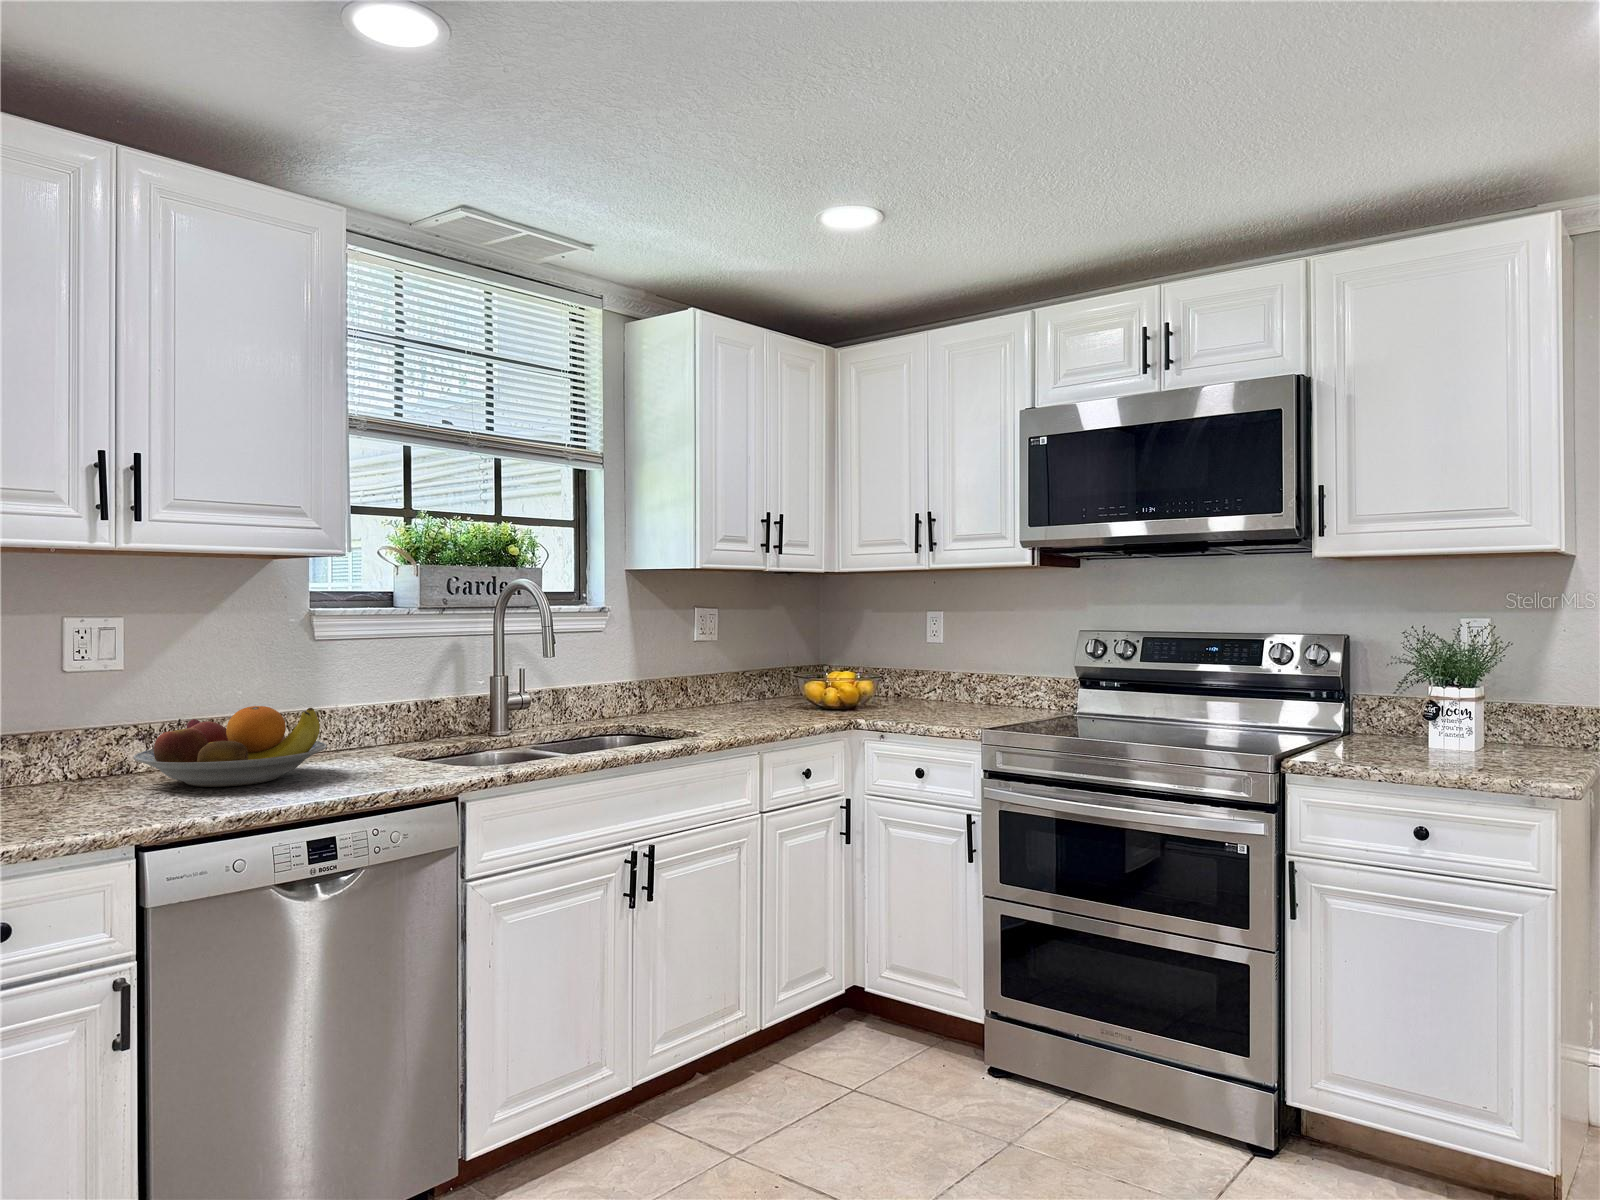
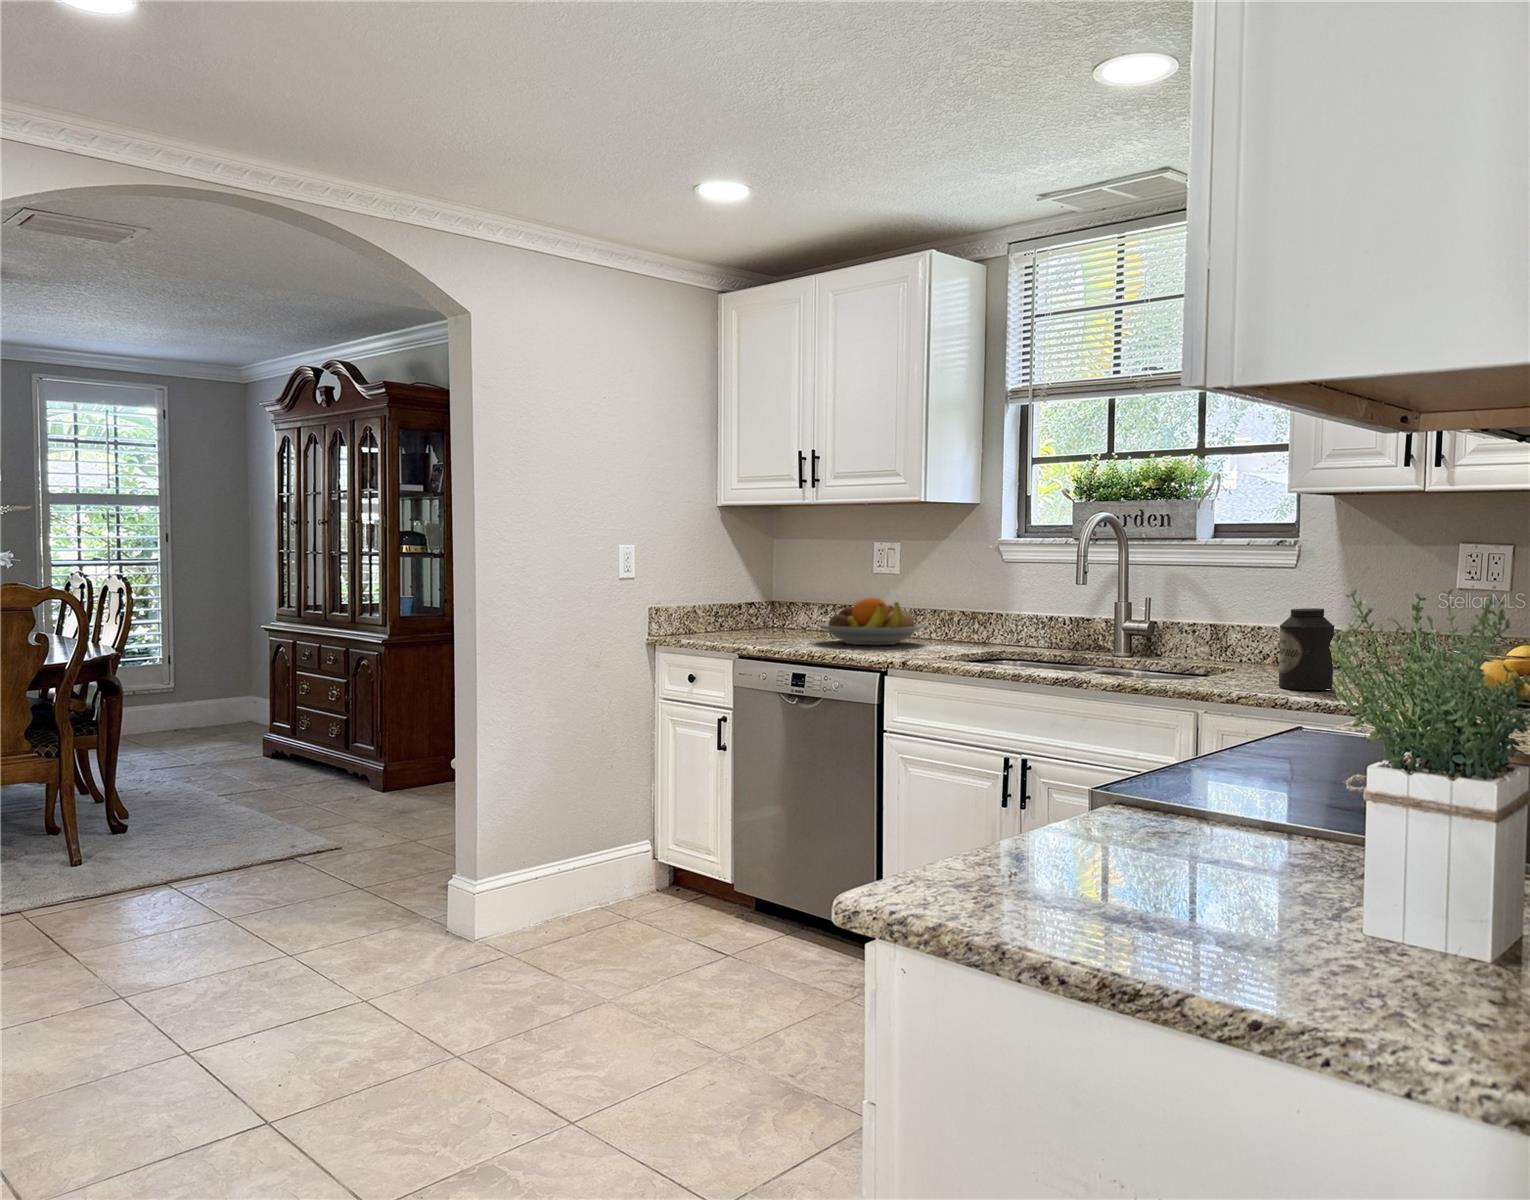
canister: none [732,661,770,726] -> present [1279,608,1335,690]

